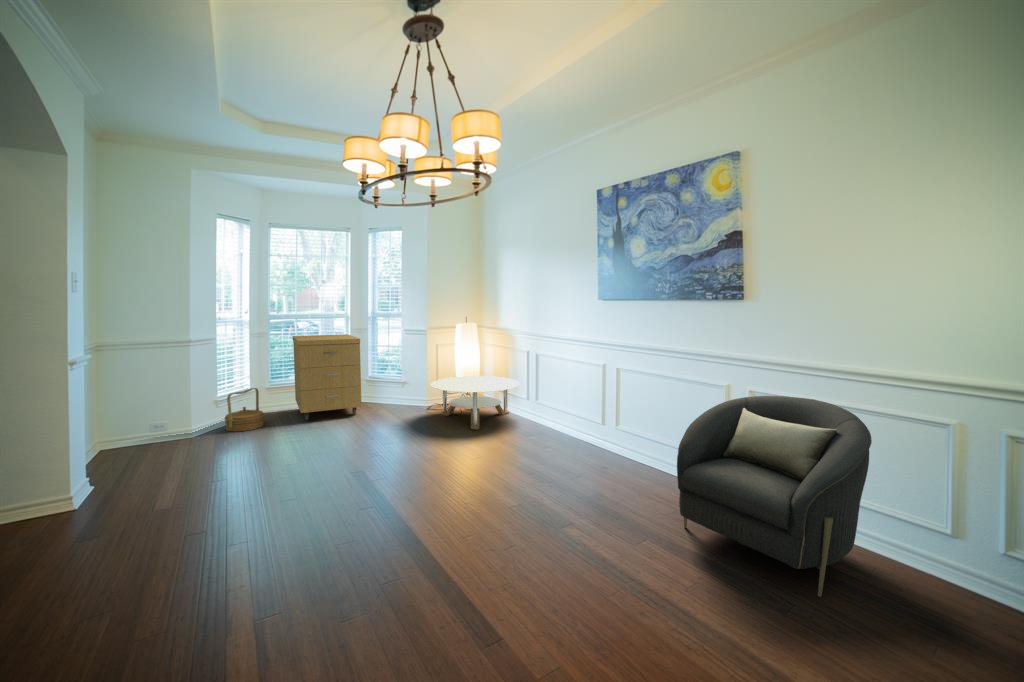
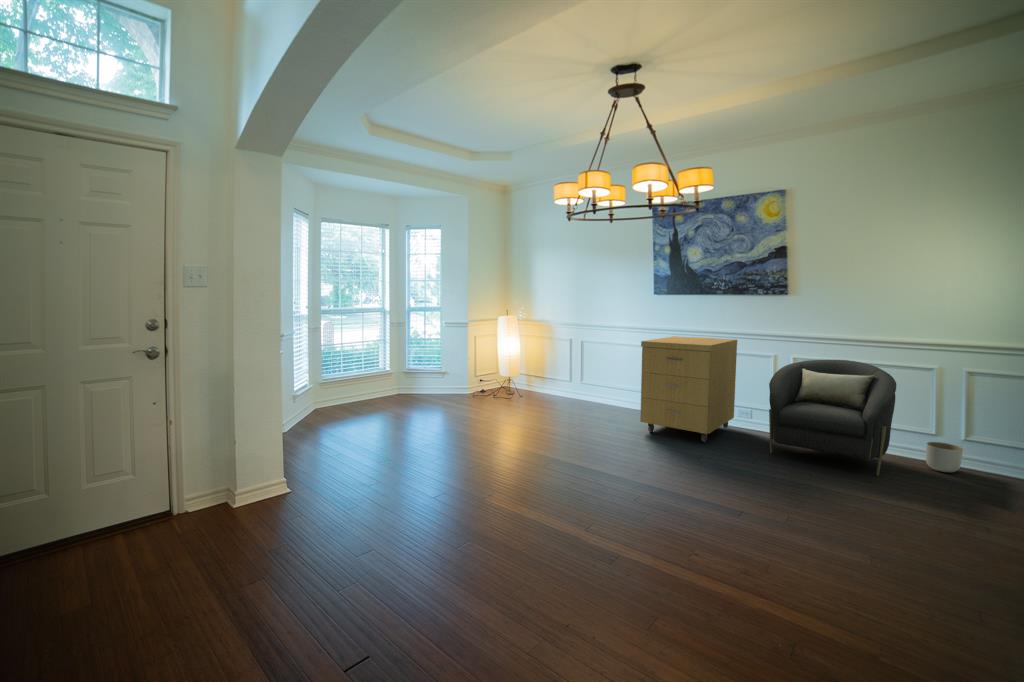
storage cabinet: present [293,334,361,420] -> present [640,336,737,442]
round table: present [430,376,520,430] -> none [488,364,568,408]
woven basket: present [224,388,264,431] -> none [302,382,339,424]
planter: none [931,548,998,610] -> present [926,442,963,472]

